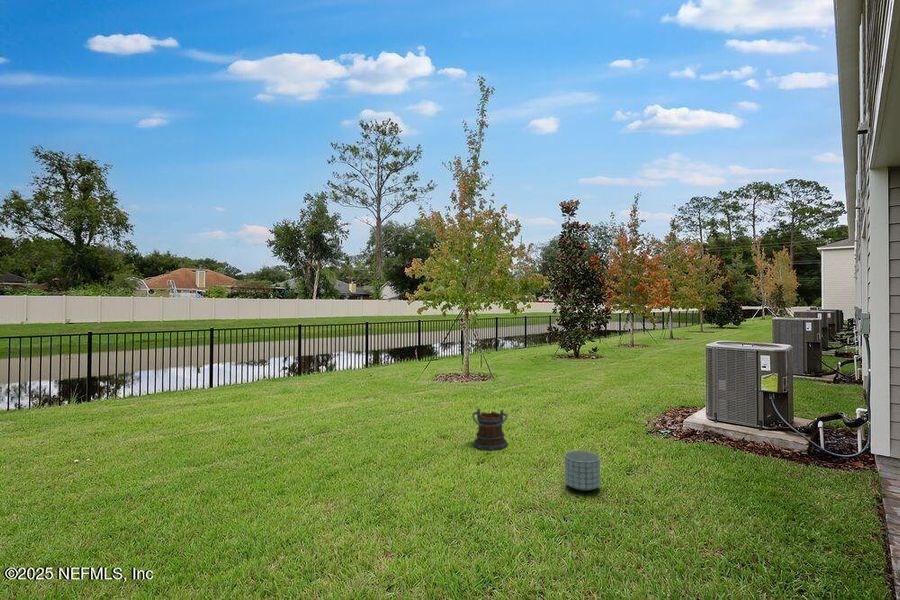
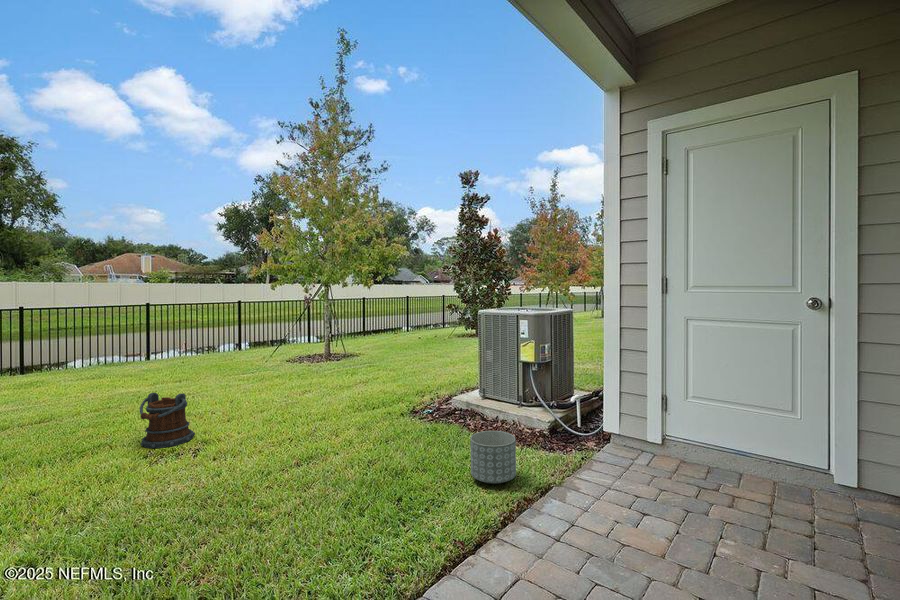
planter: present [565,451,600,491] -> present [470,431,516,484]

